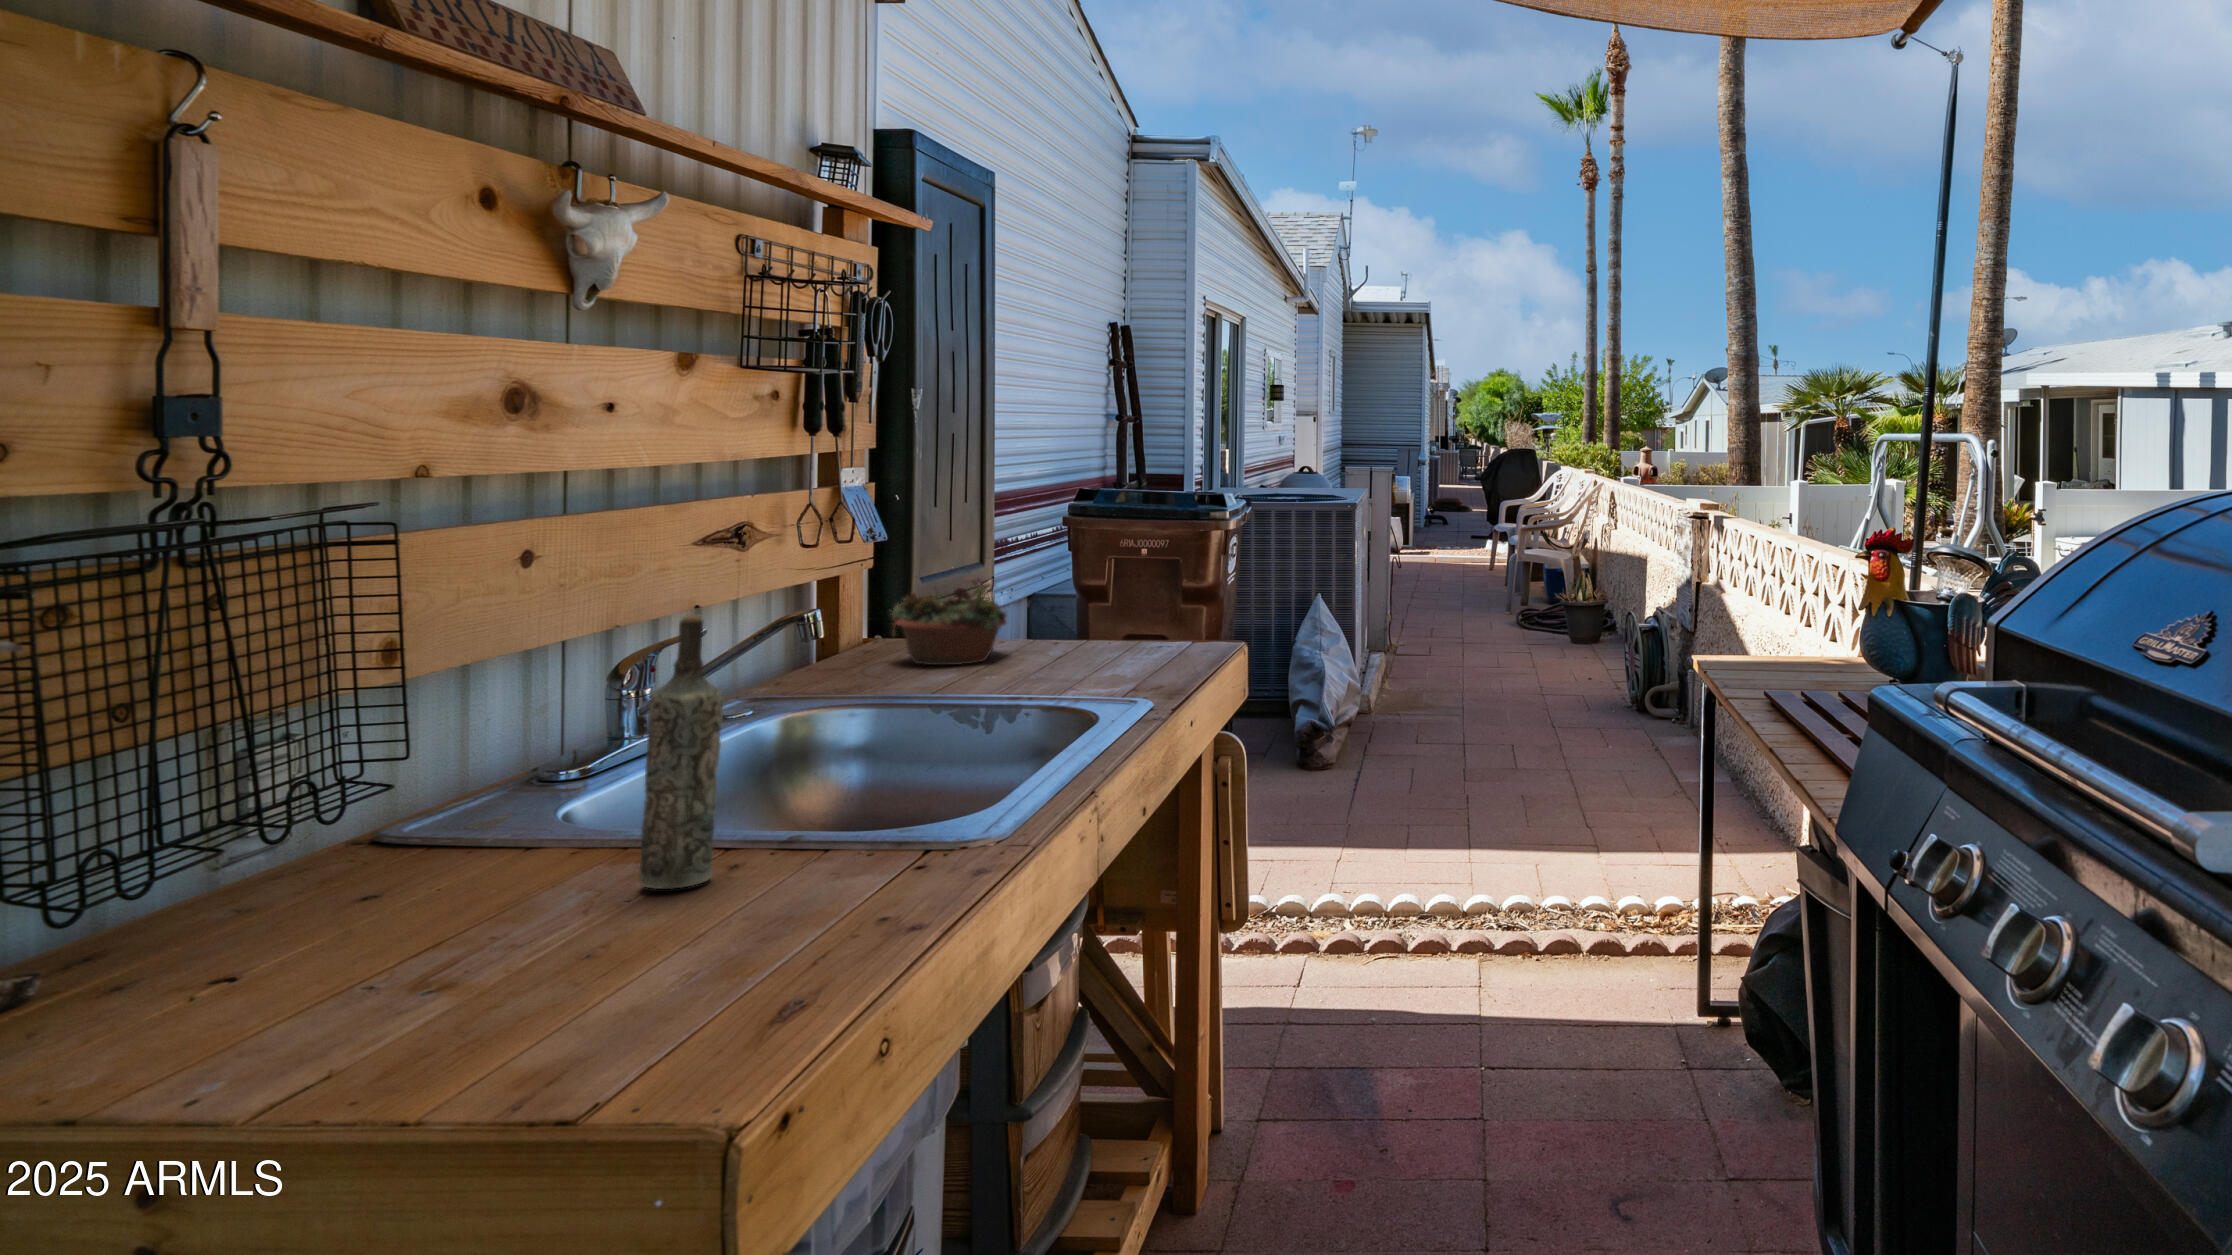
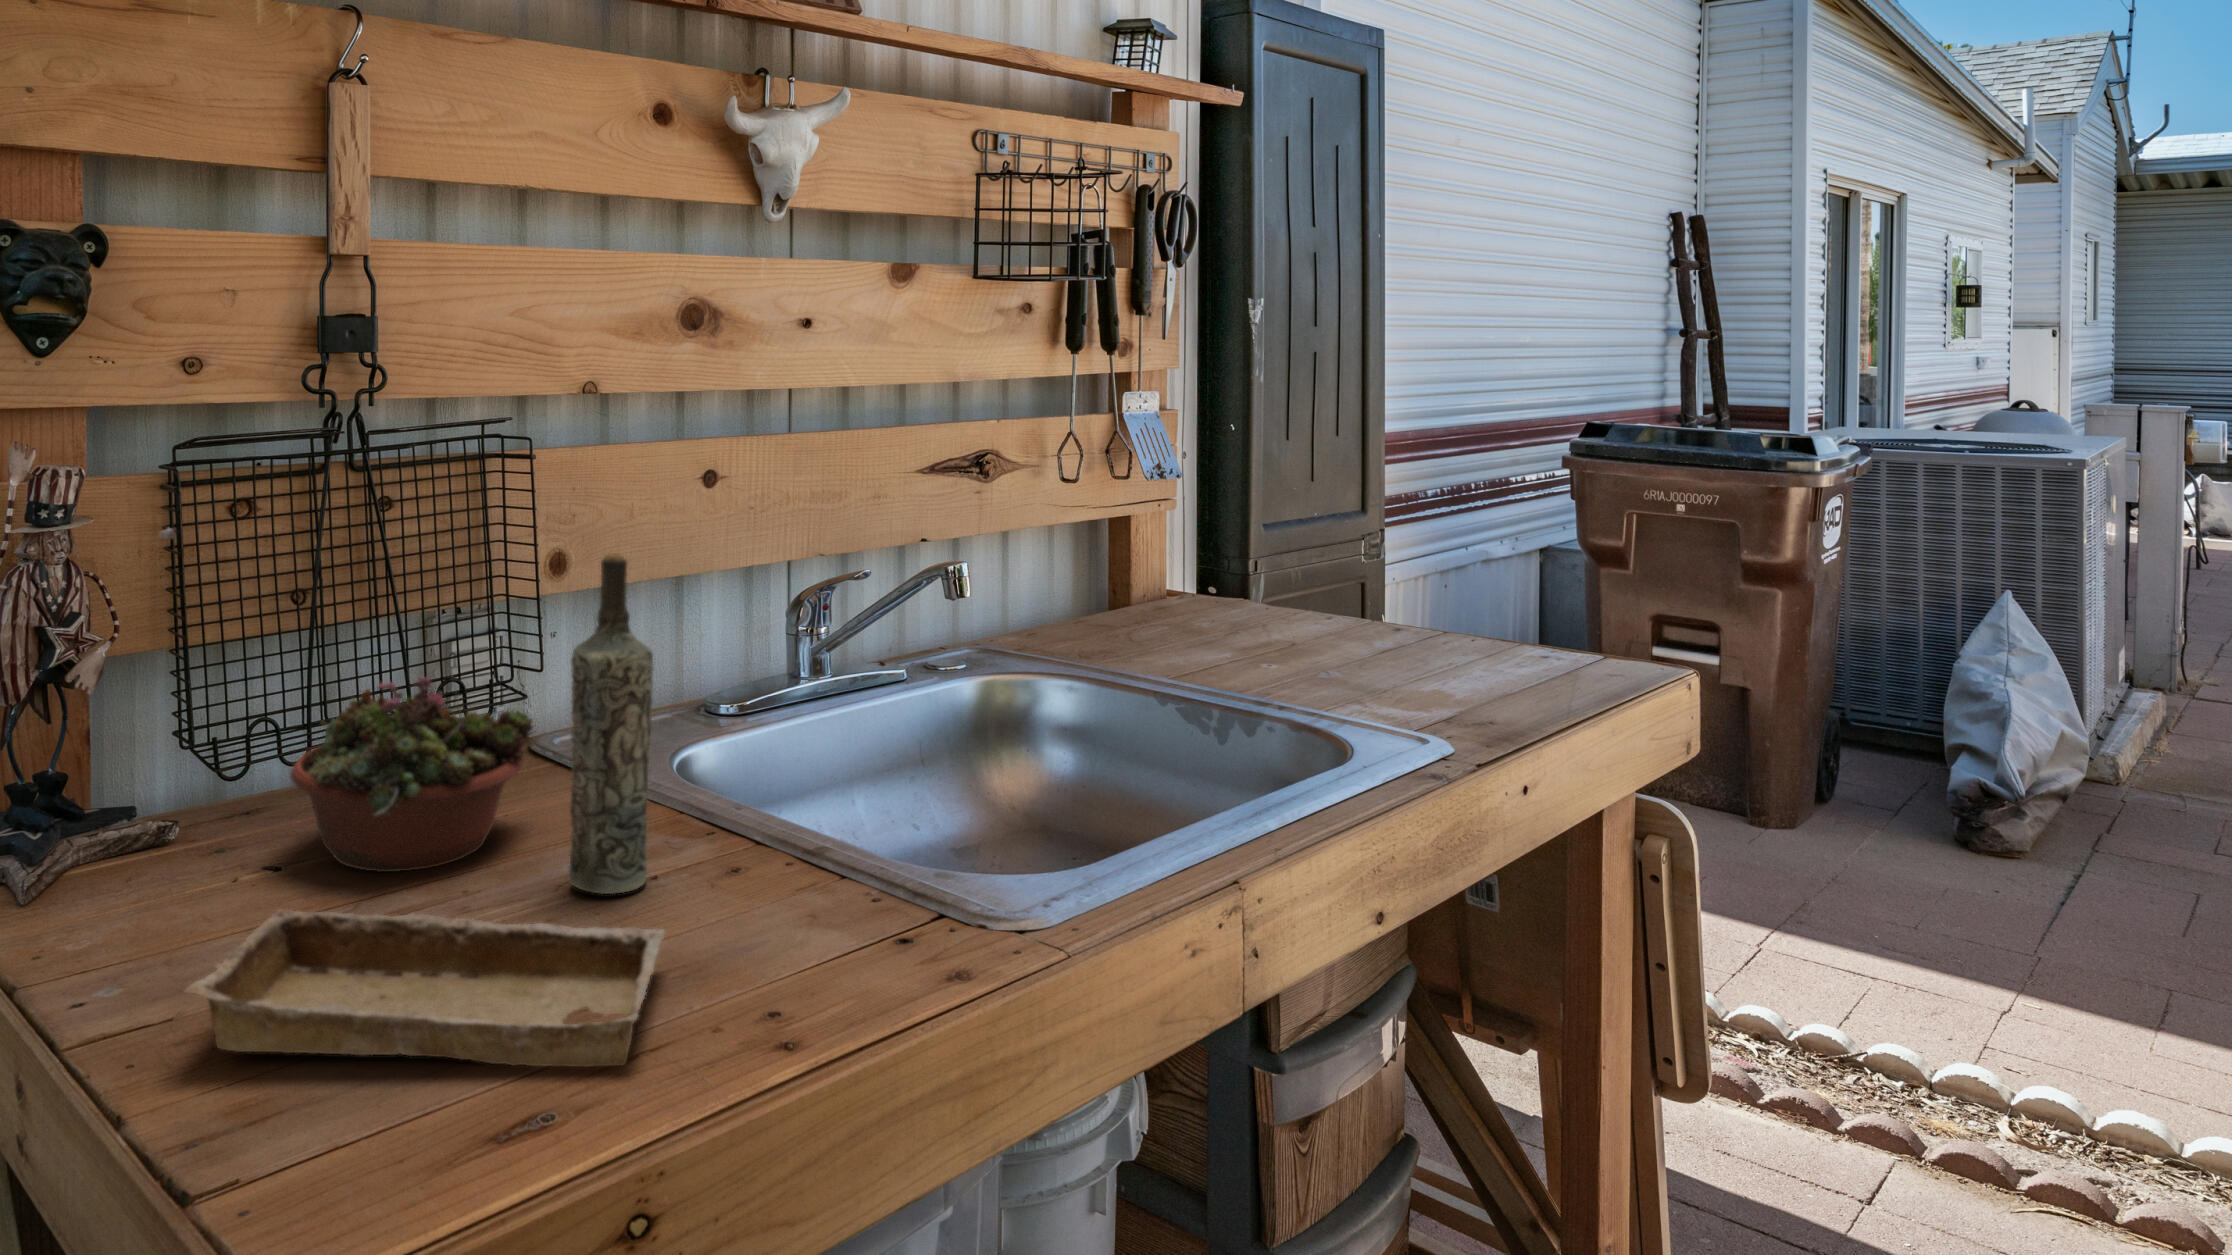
succulent planter: present [892,577,1007,665] -> present [290,674,533,872]
tray: none [477,873,885,1012] -> present [185,908,665,1067]

